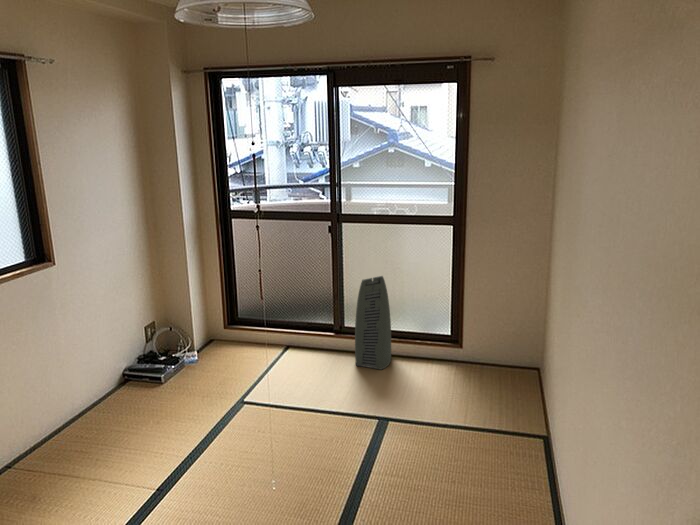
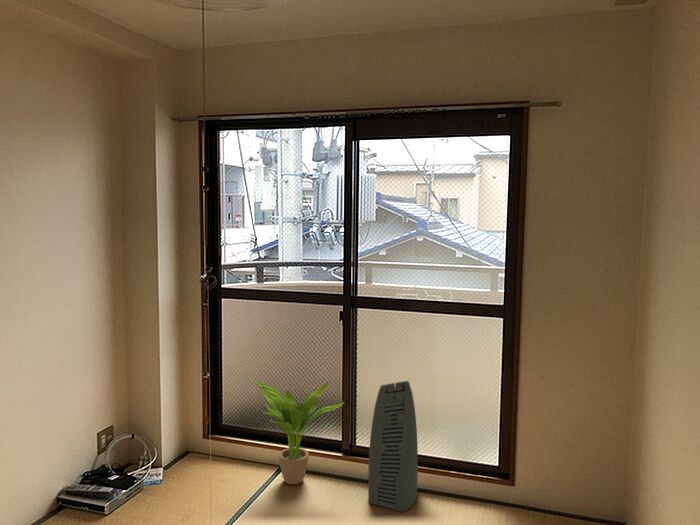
potted plant: none [262,278,335,357] -> present [252,378,344,485]

